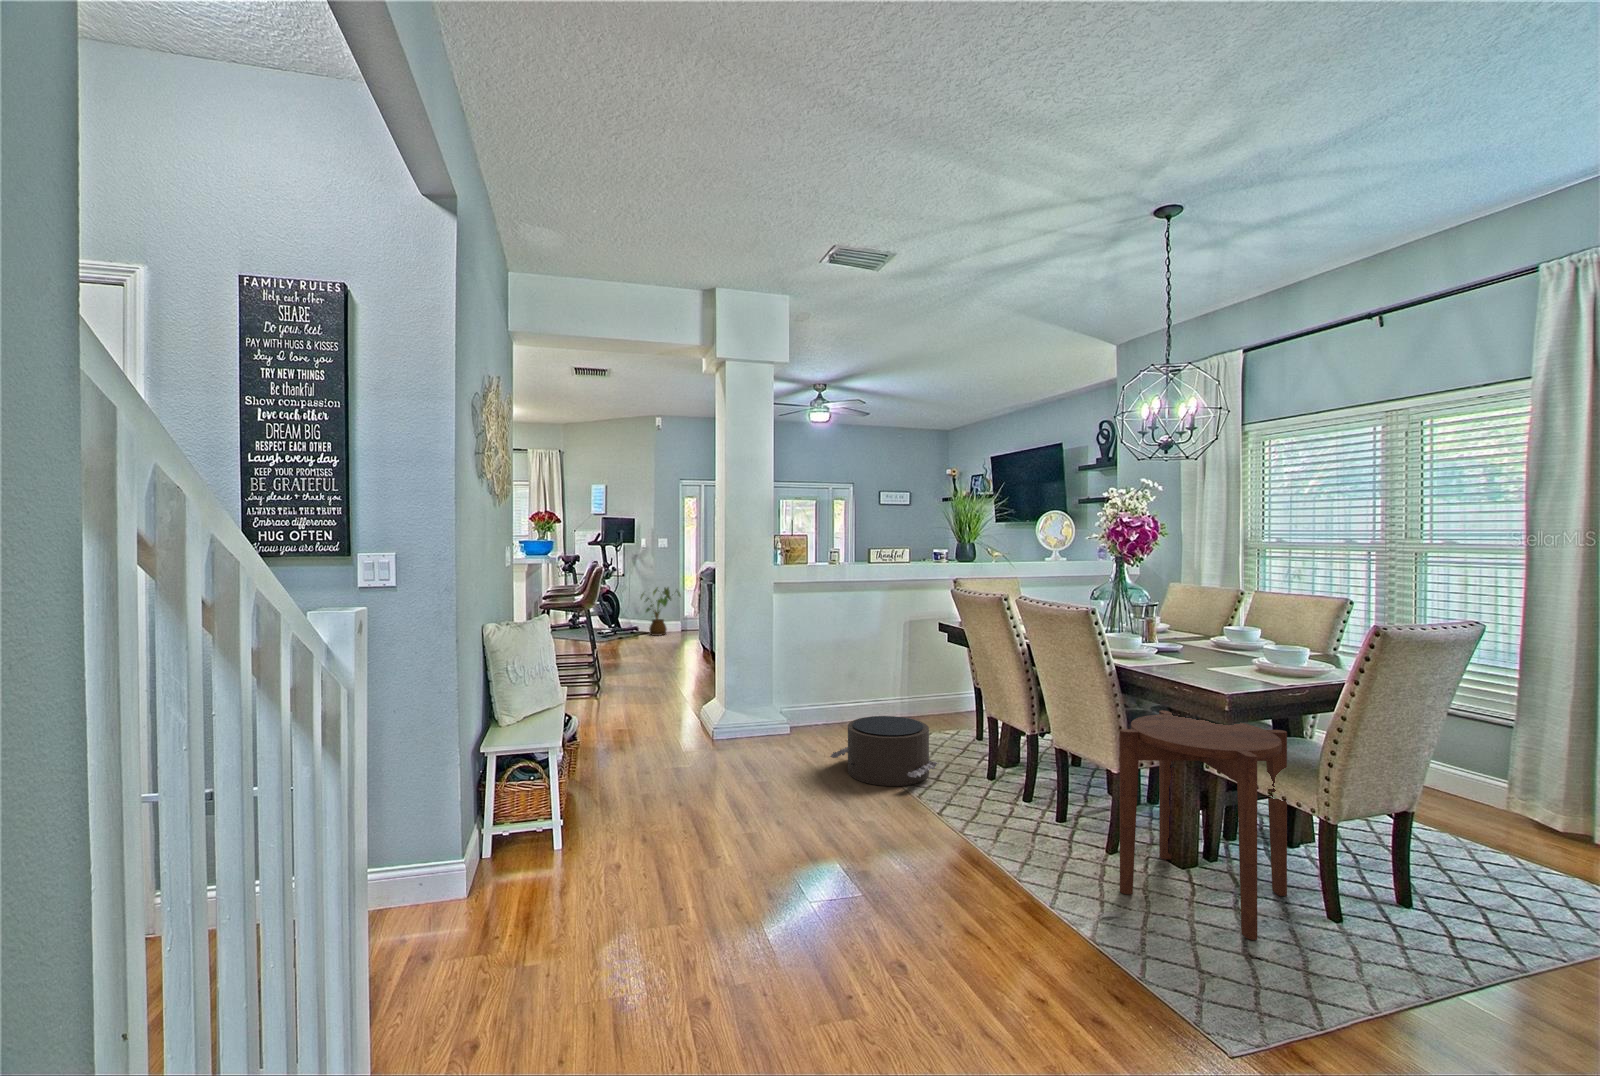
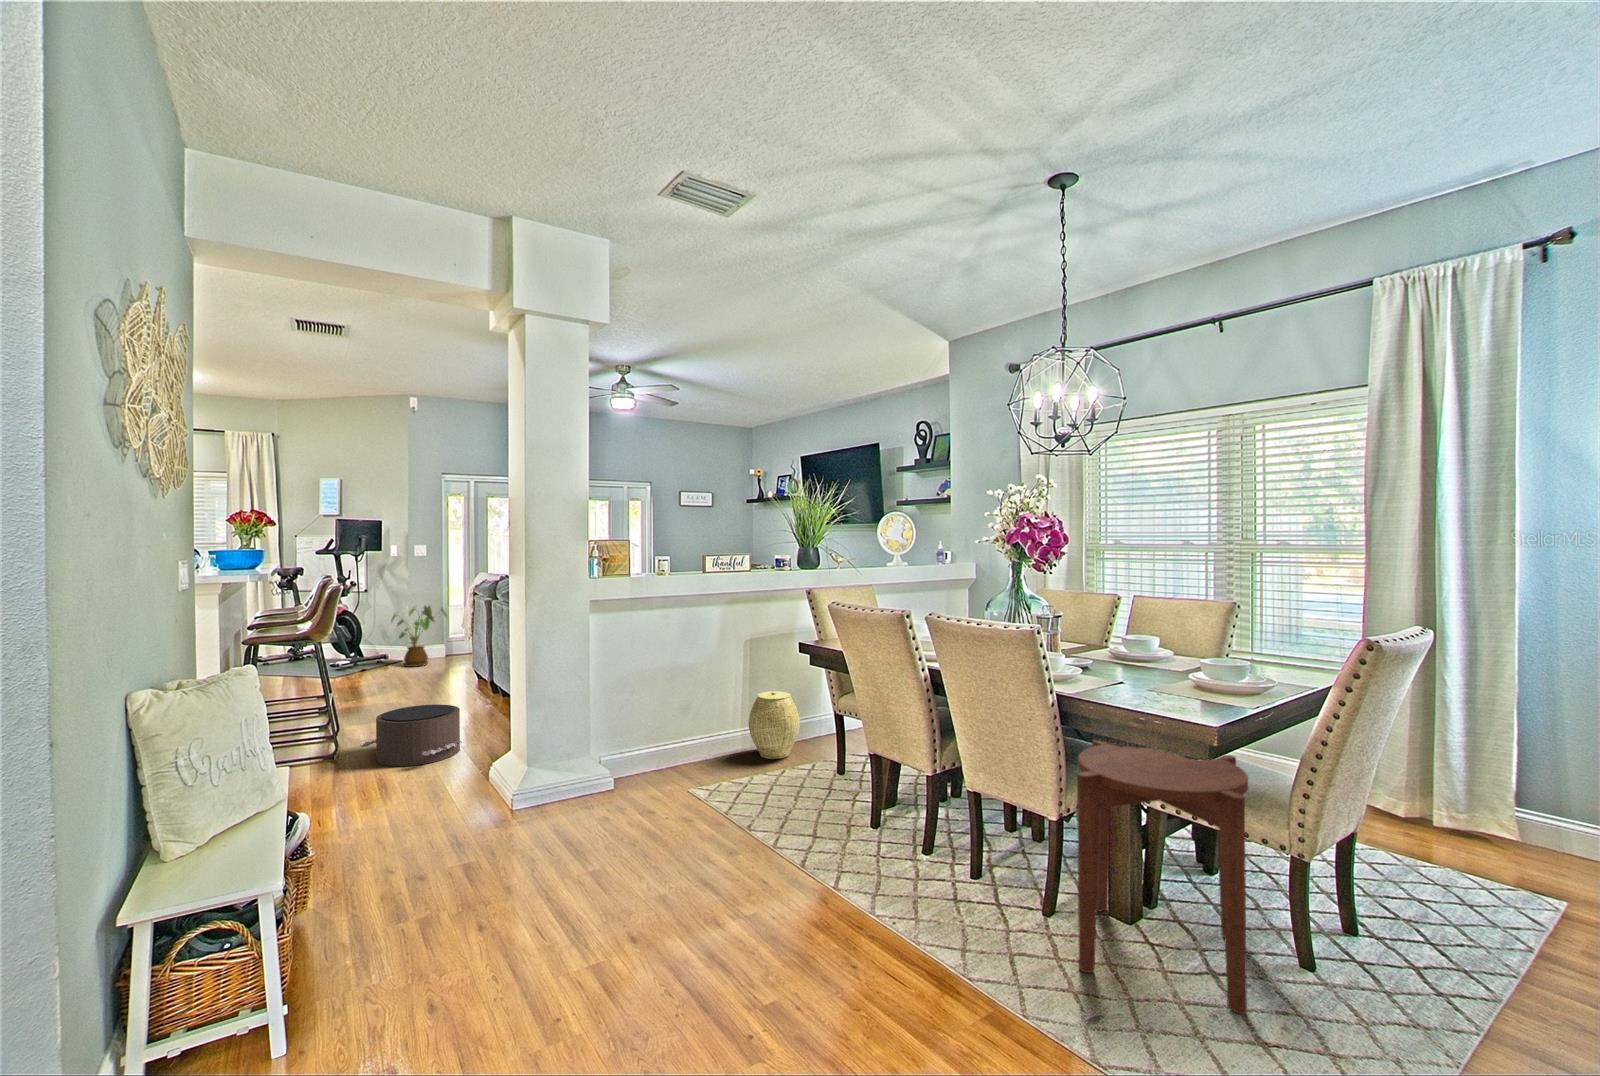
woven basket: none [901,665,946,723] -> present [749,691,800,759]
pouf: present [830,716,939,786] -> present [361,705,462,766]

